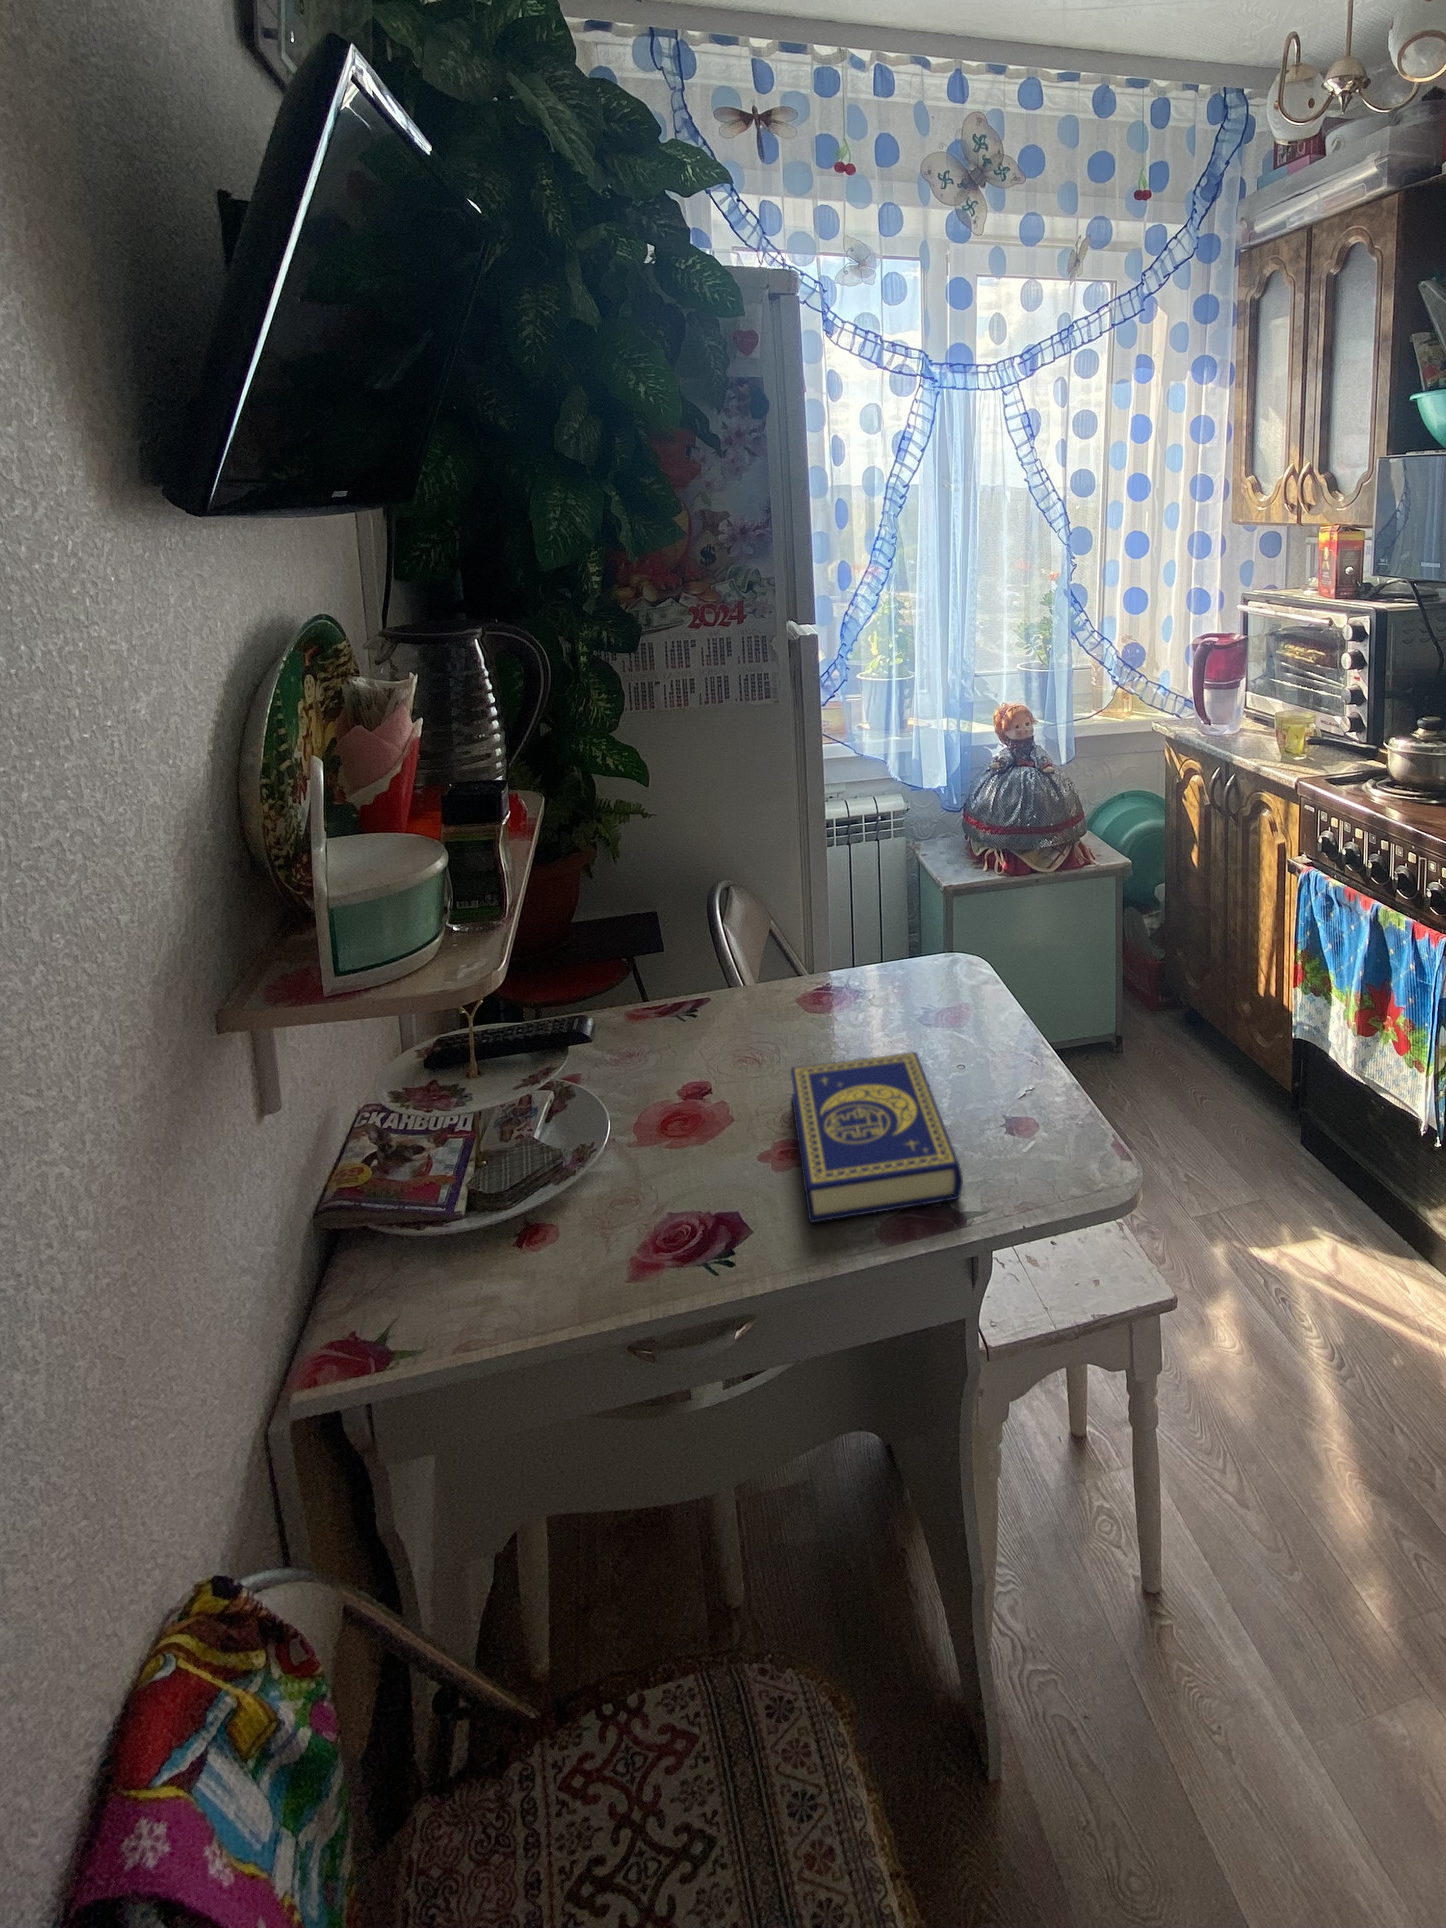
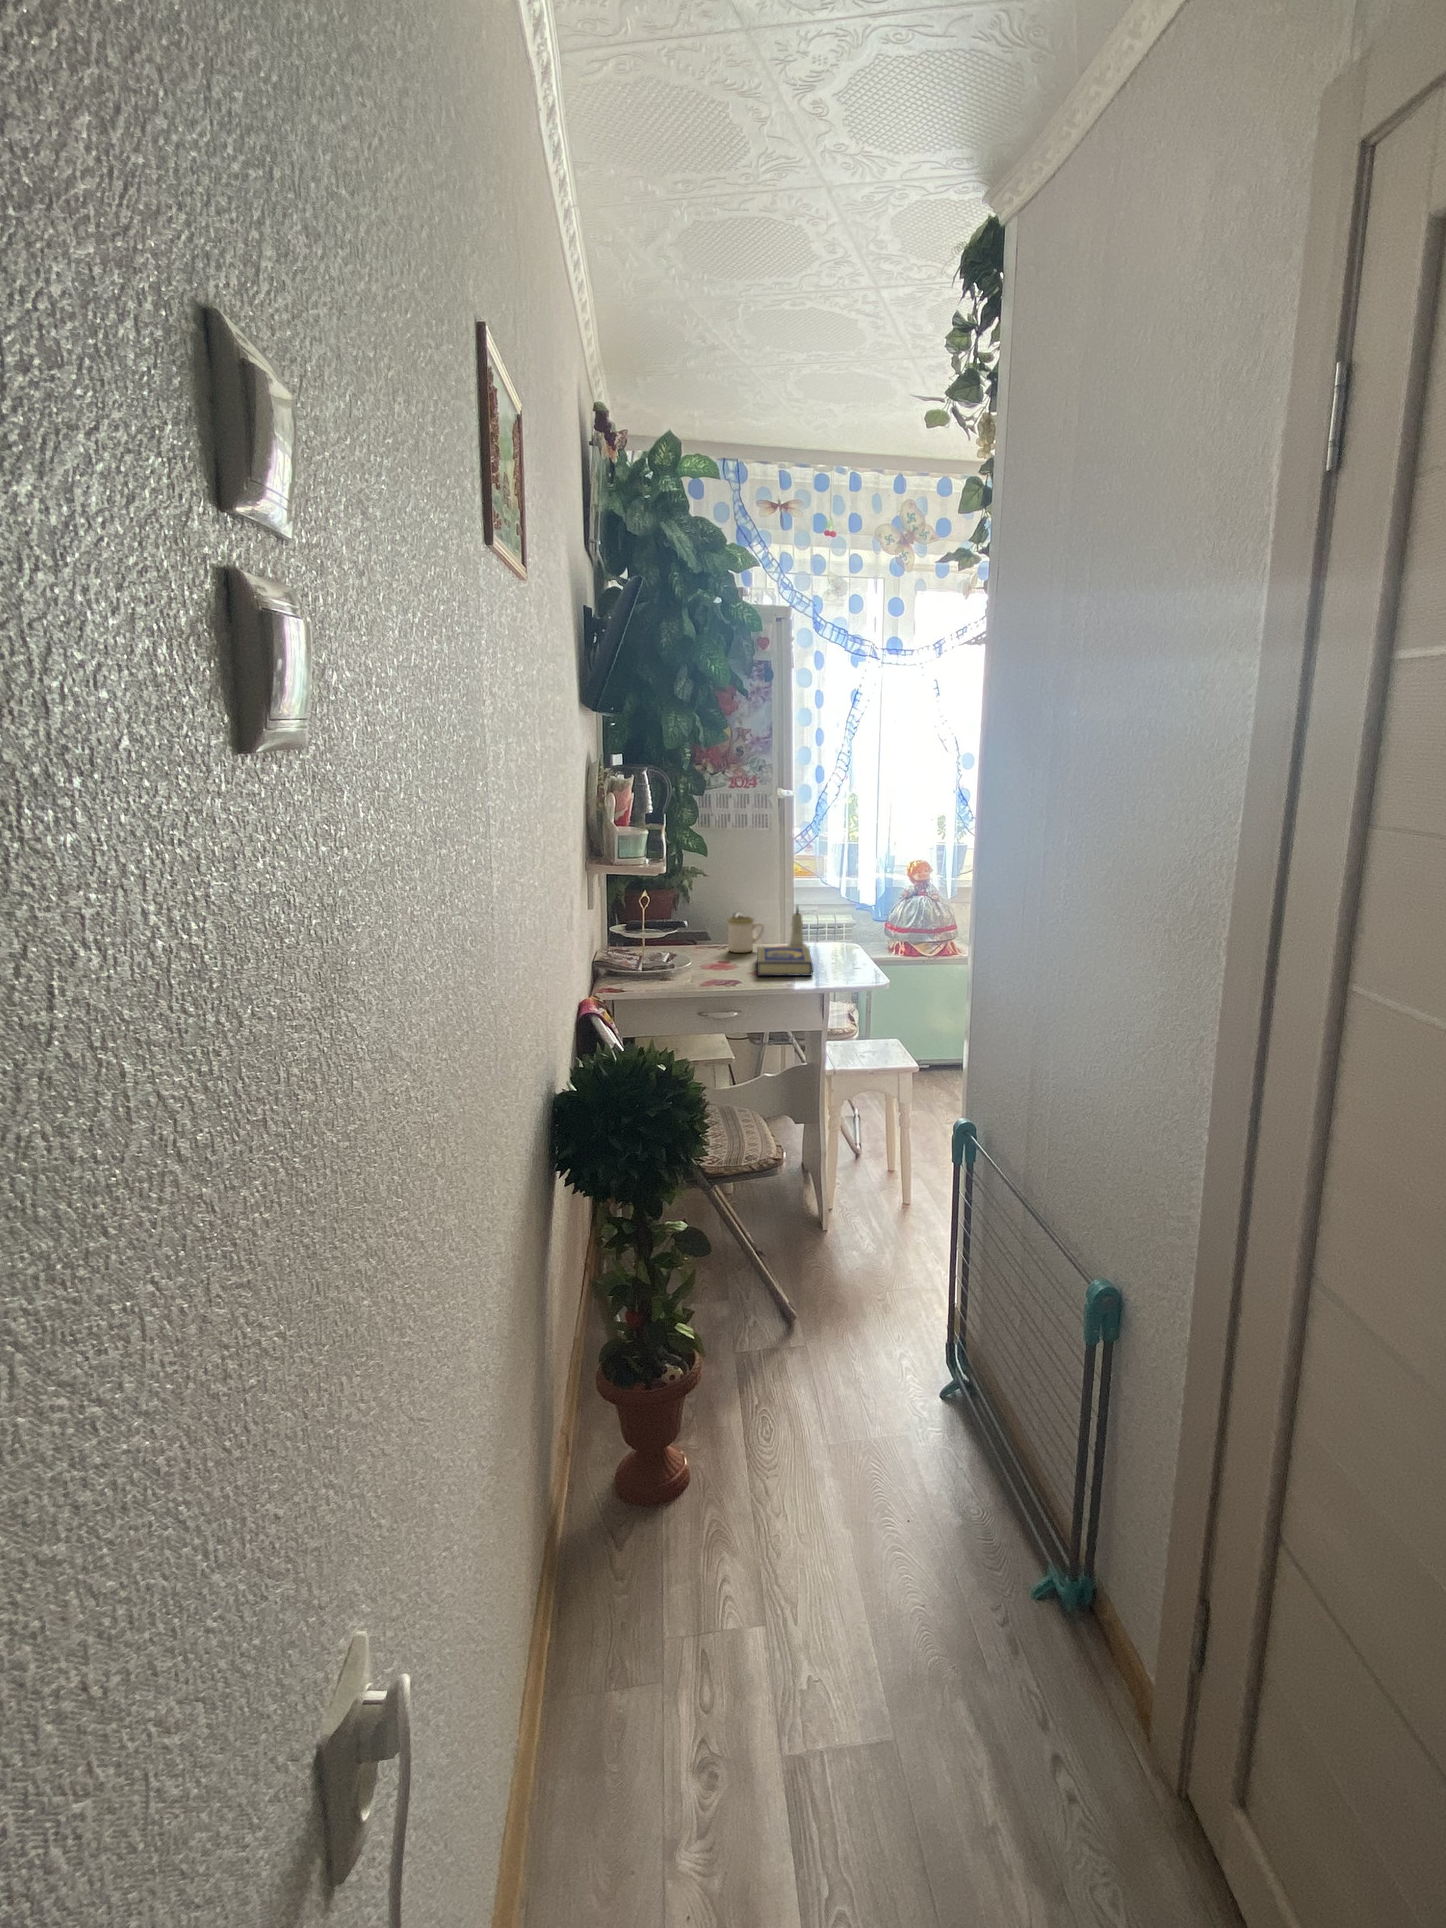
candle: none [851,929,906,1043] -> present [787,907,807,947]
mug: none [709,966,800,1067] -> present [728,916,764,953]

